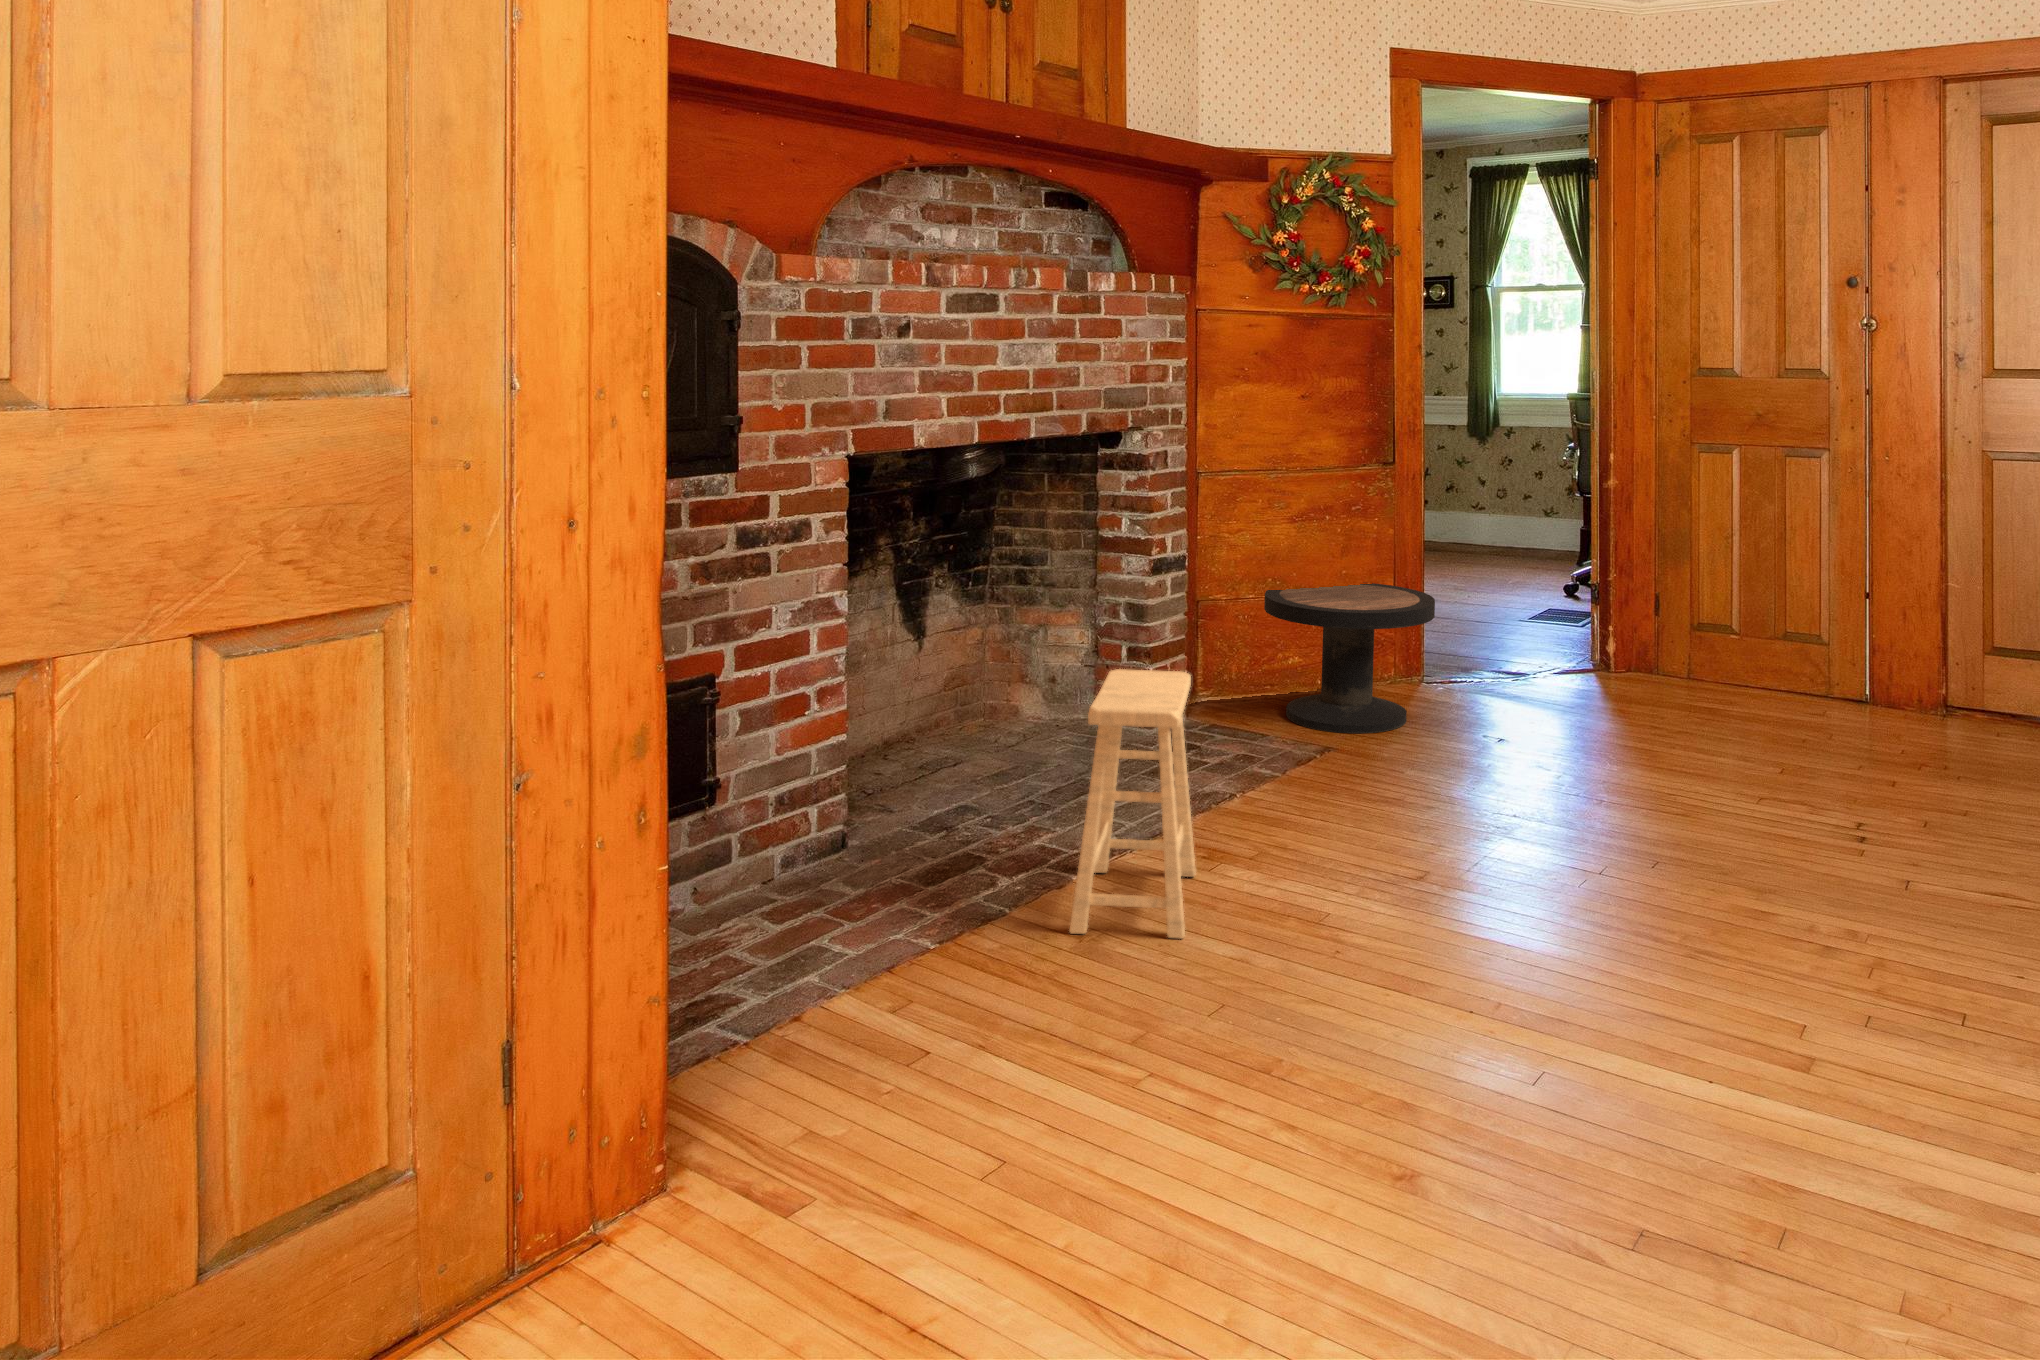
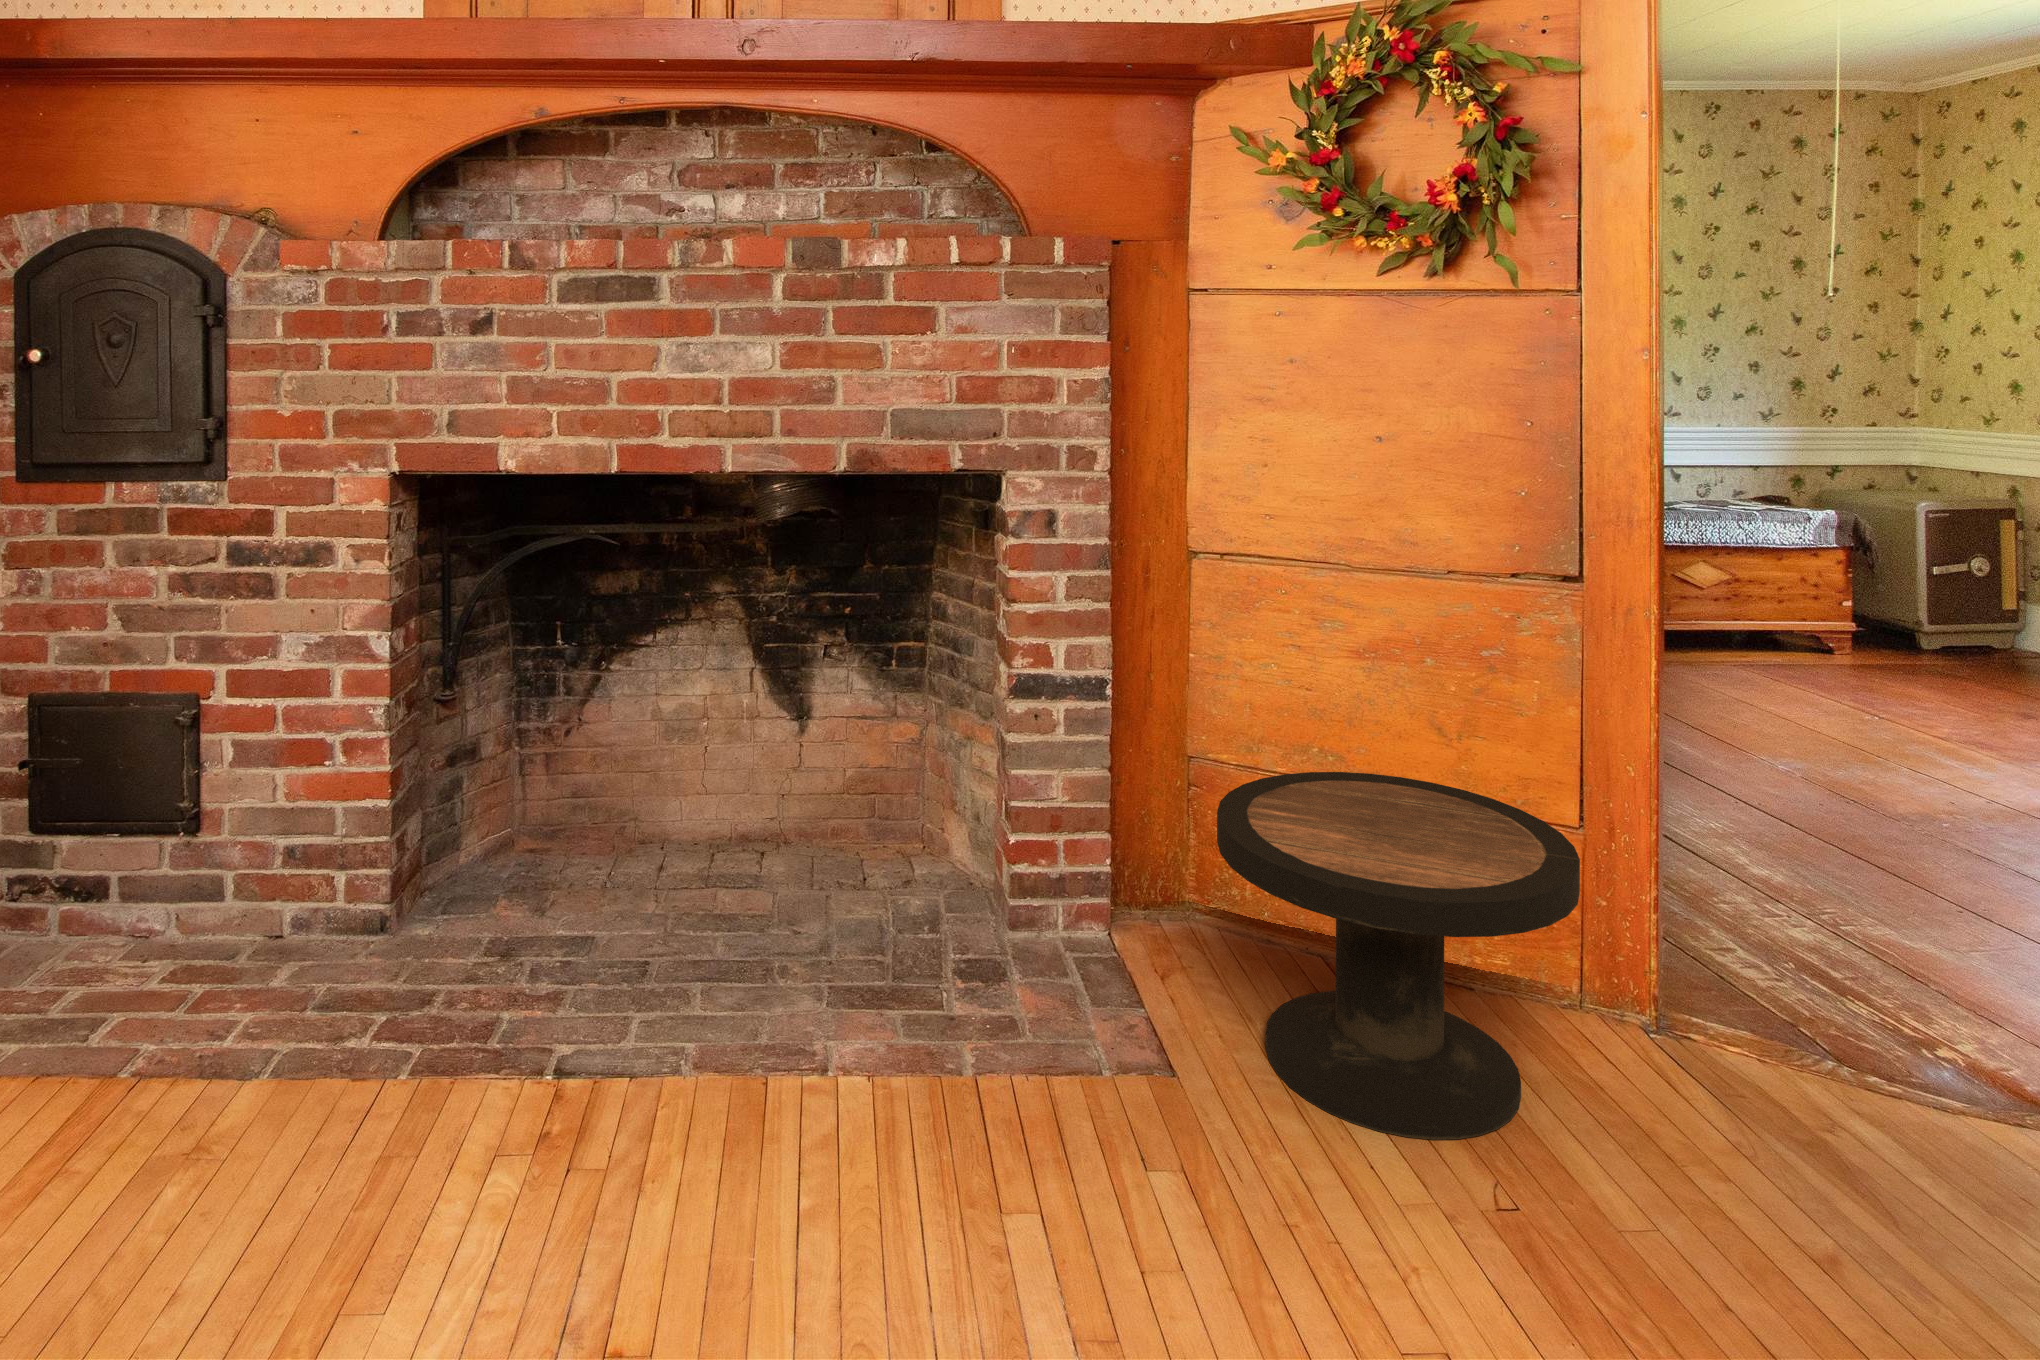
footstool: present [1069,669,1196,939] -> none [148,819,444,1285]

